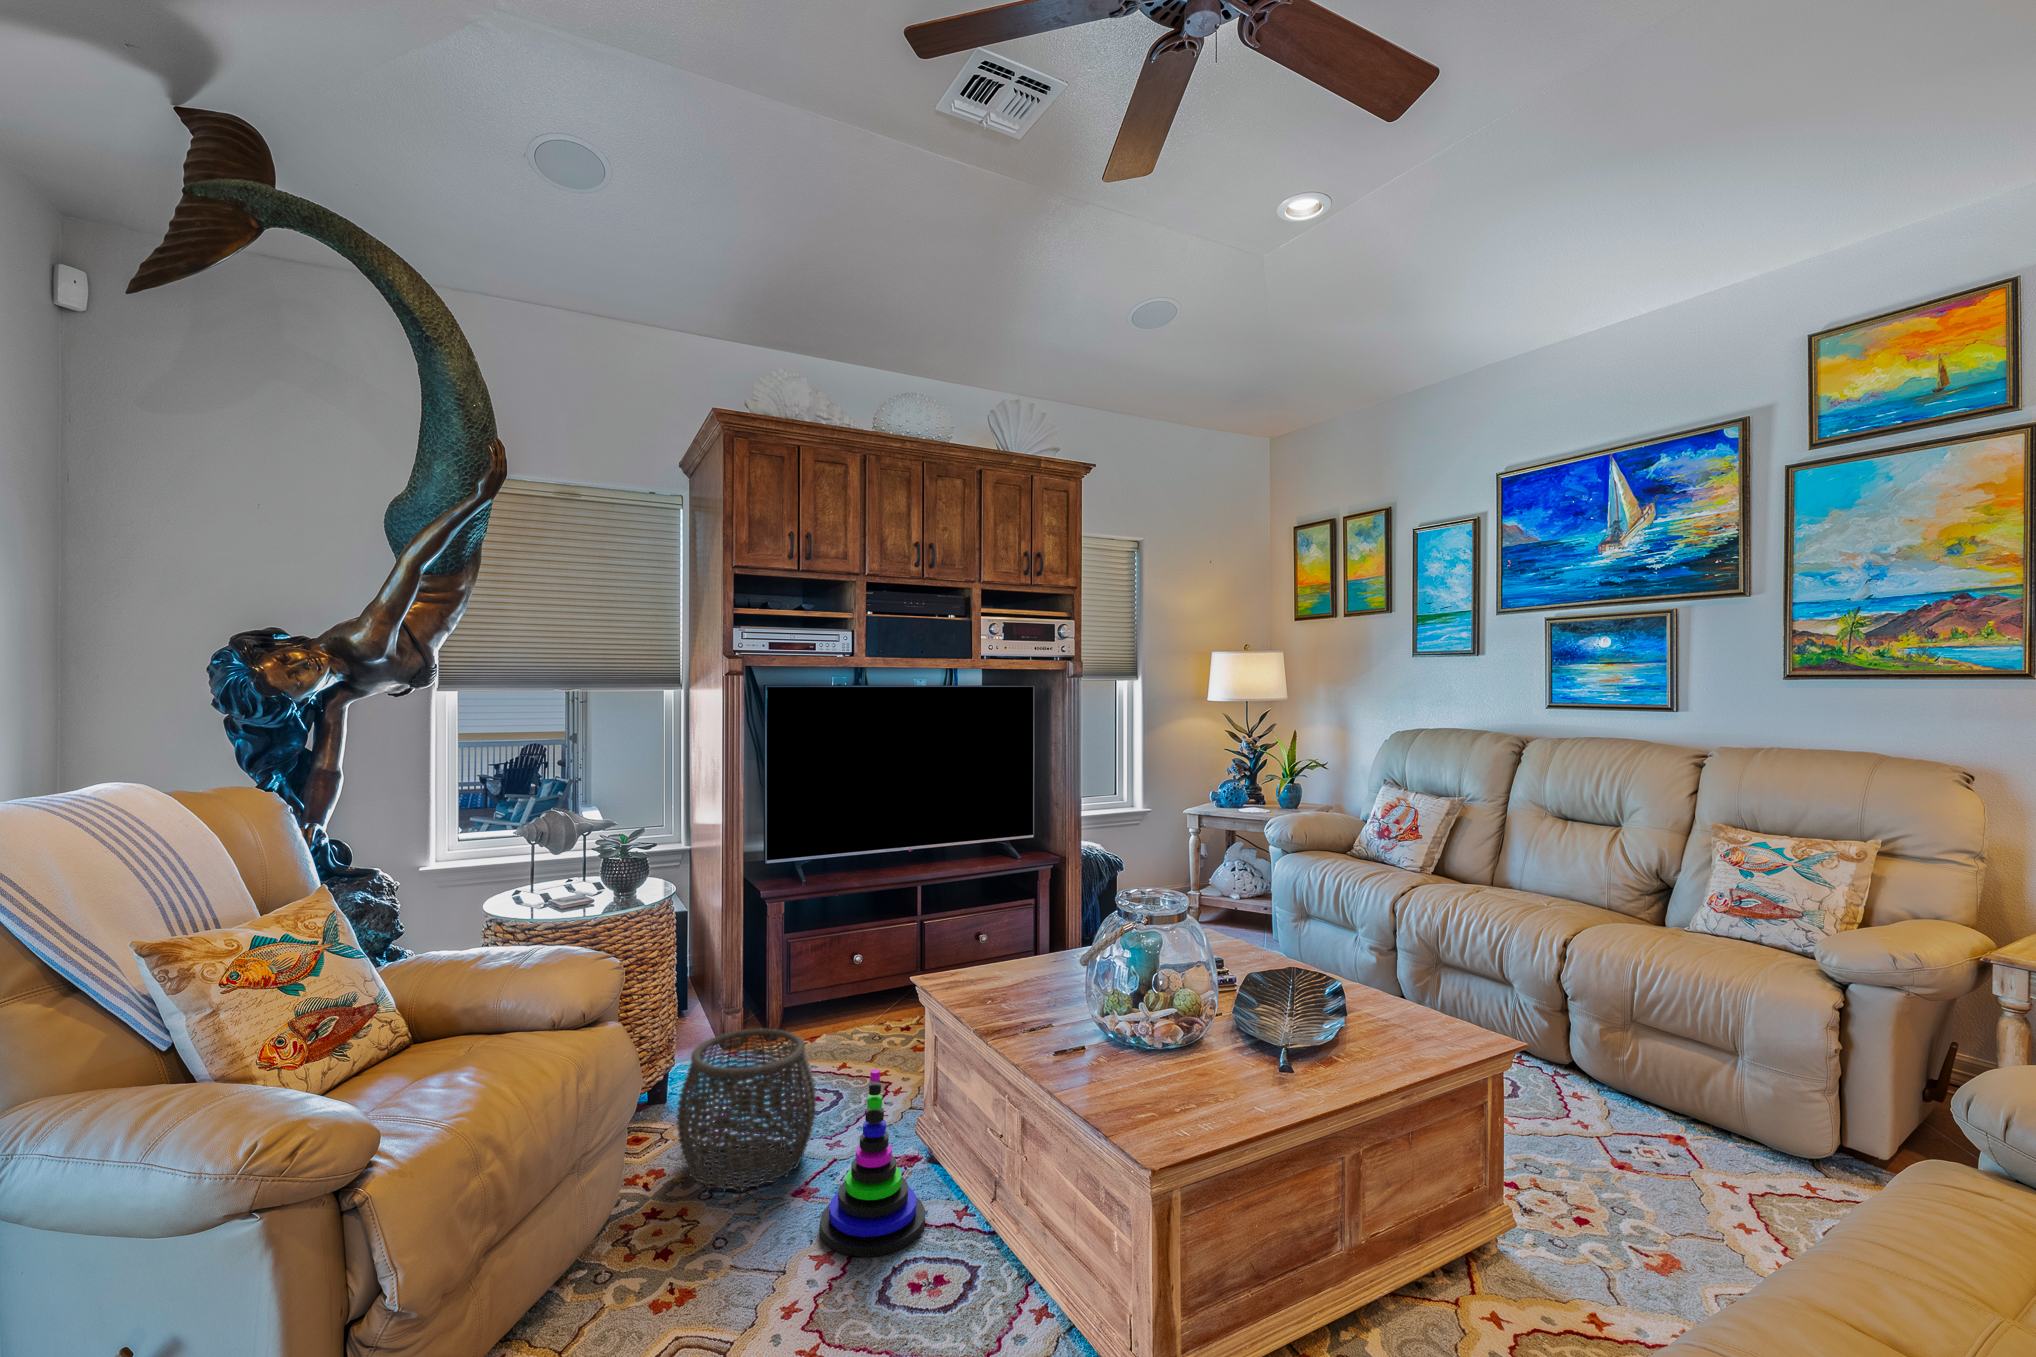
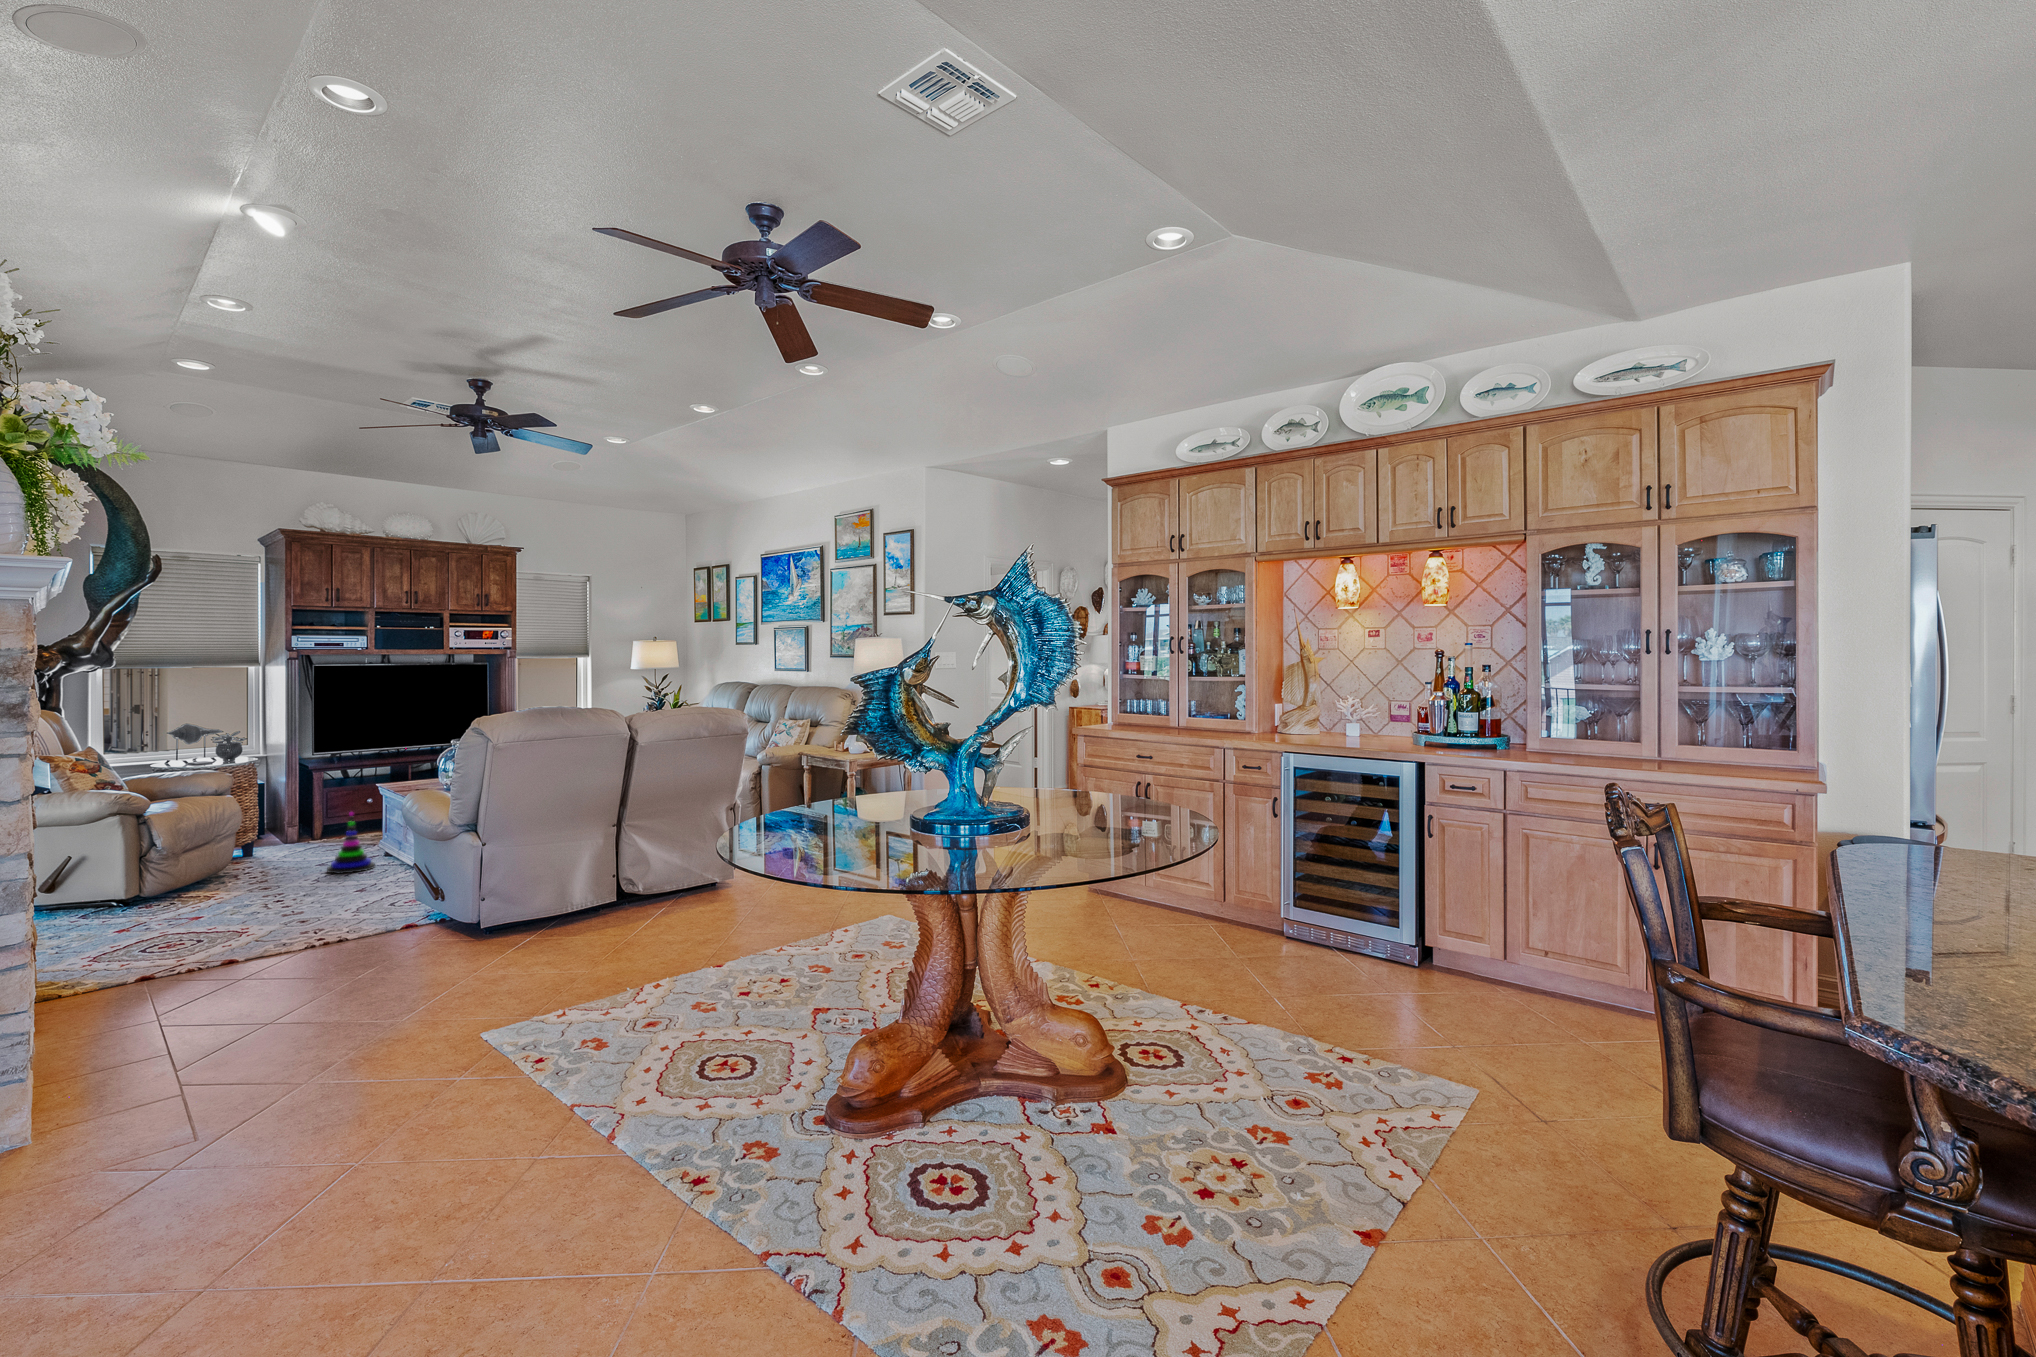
woven basket: present [677,1029,816,1191] -> none [261,814,332,869]

